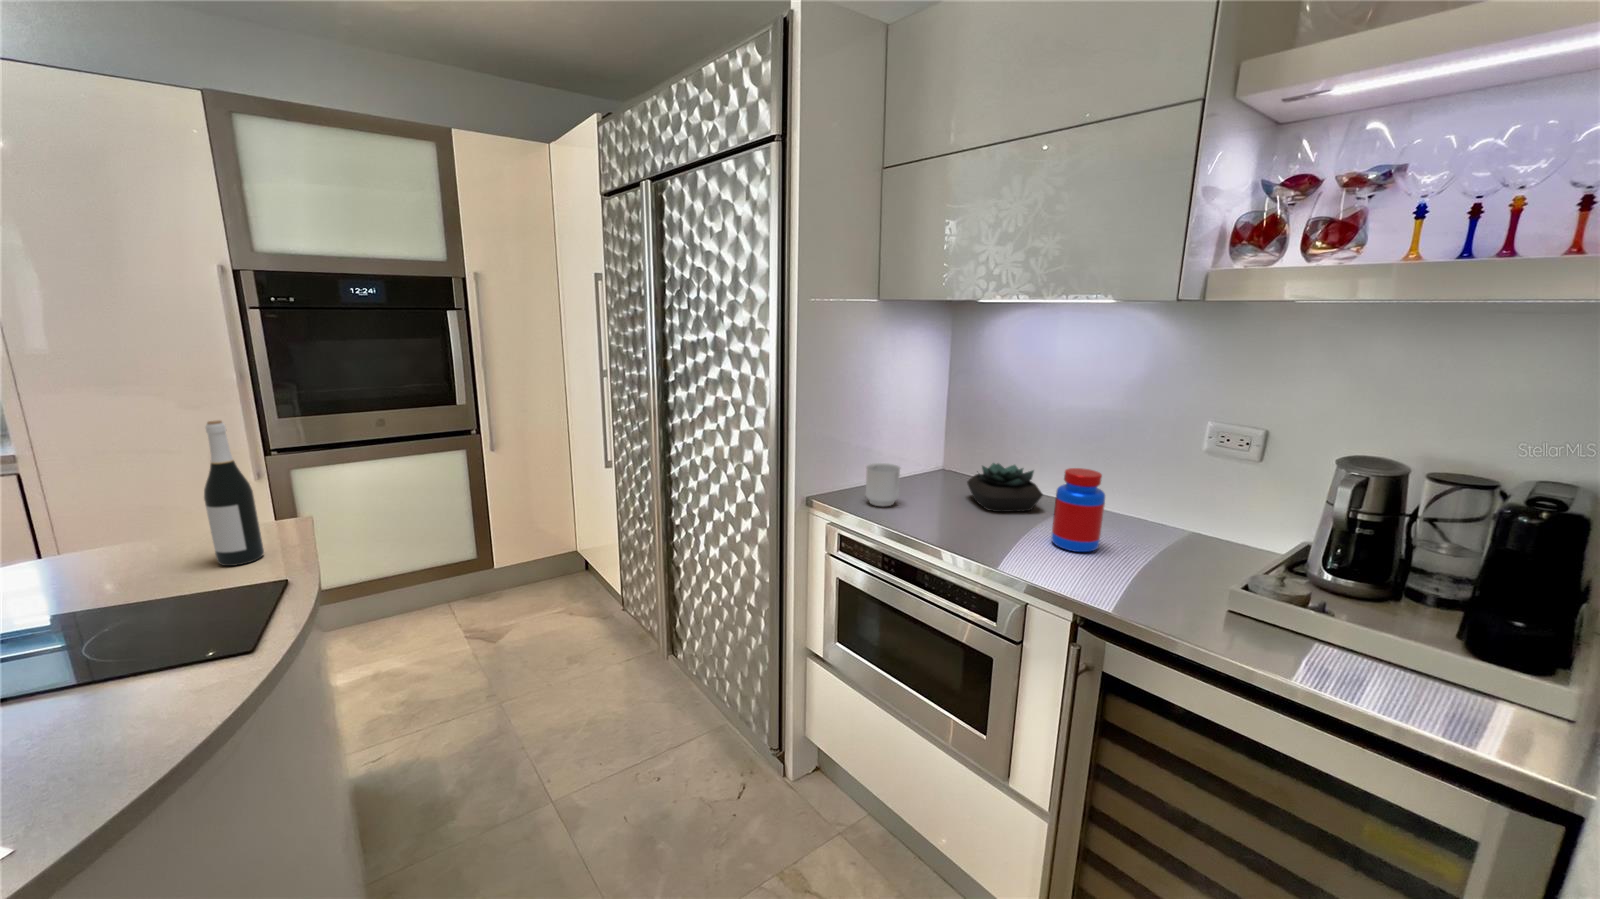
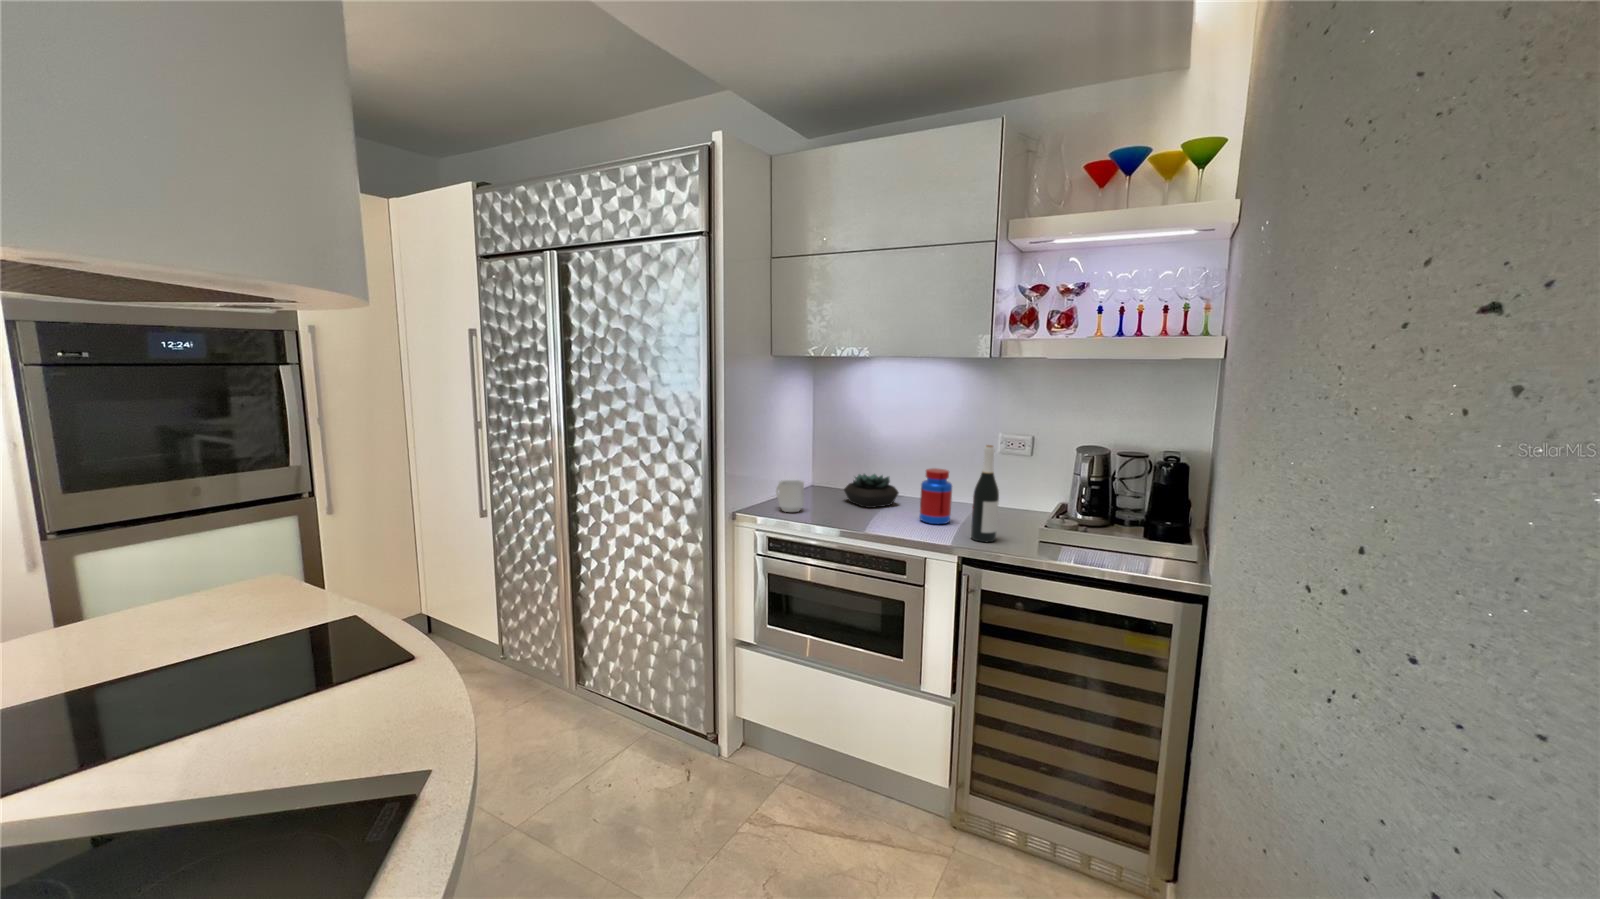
wine bottle: present [204,420,264,566] -> present [971,445,999,542]

